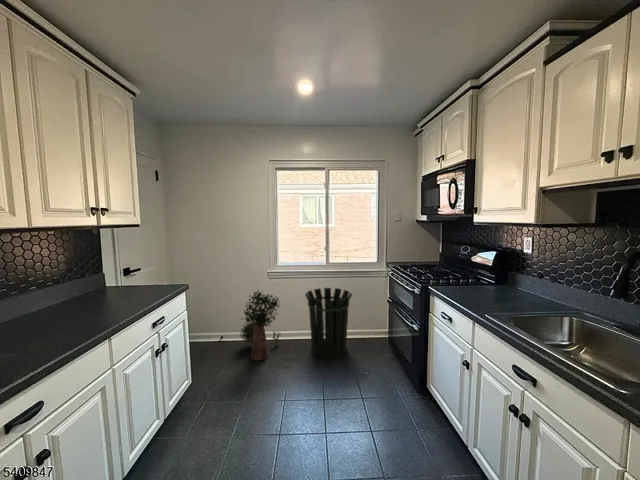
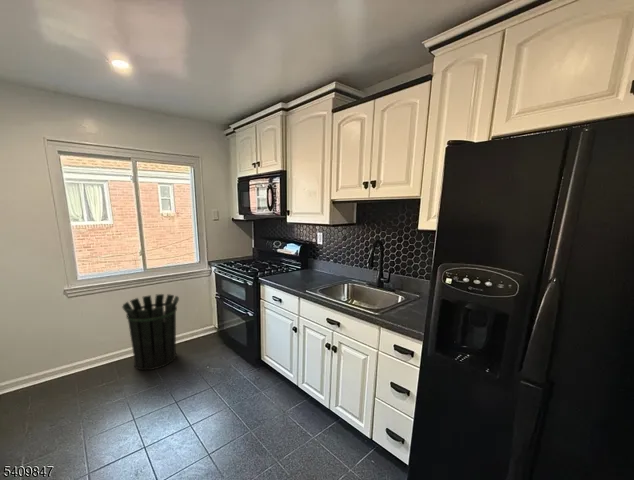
potted plant: present [241,291,281,360] -> none [20,314,90,402]

